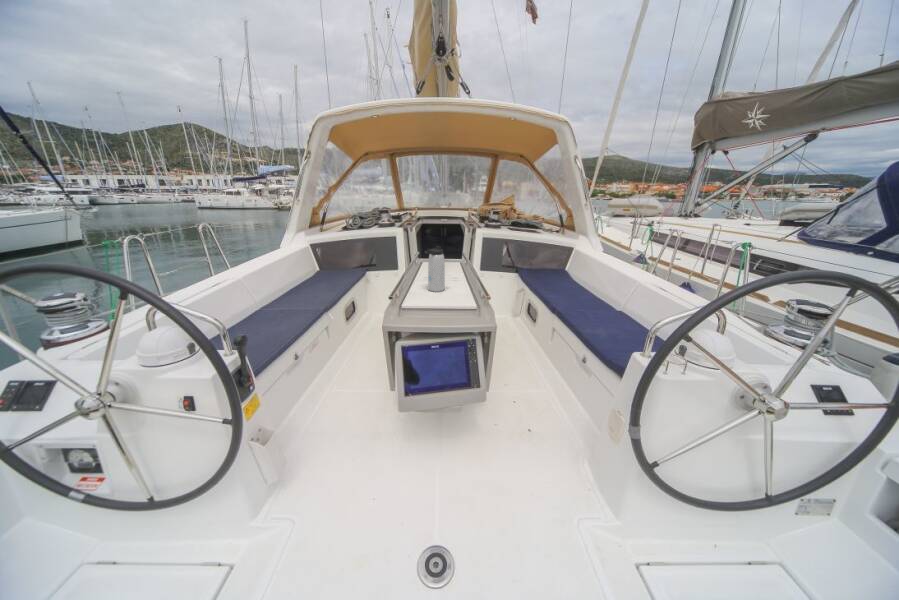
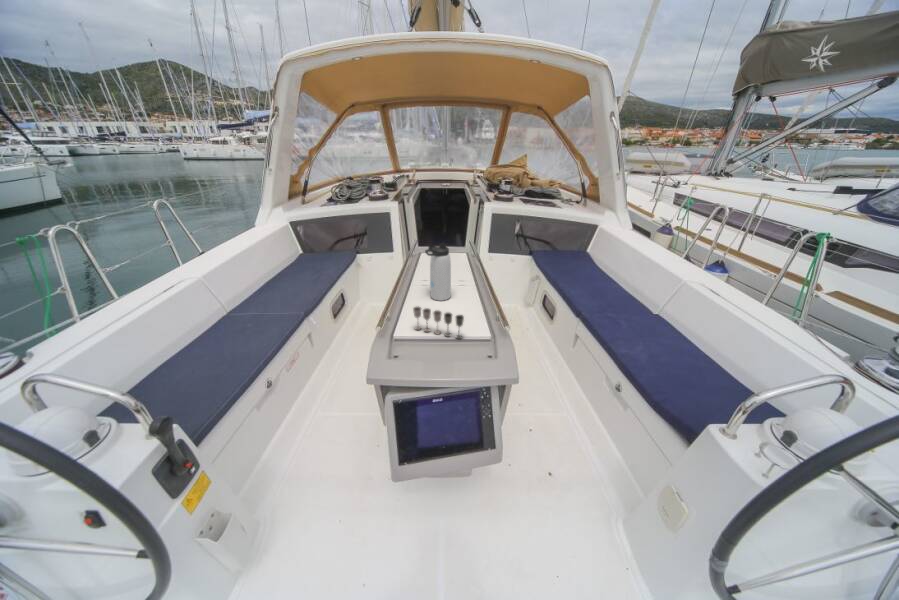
wine glass: none [415,288,453,311] -> present [413,306,464,339]

